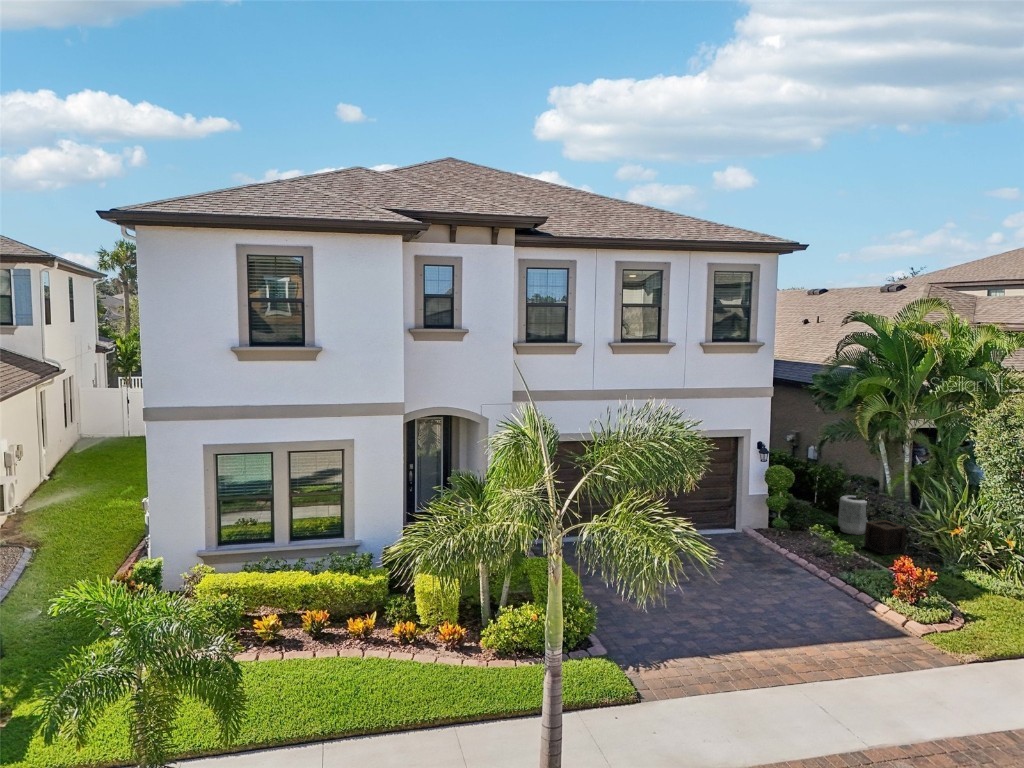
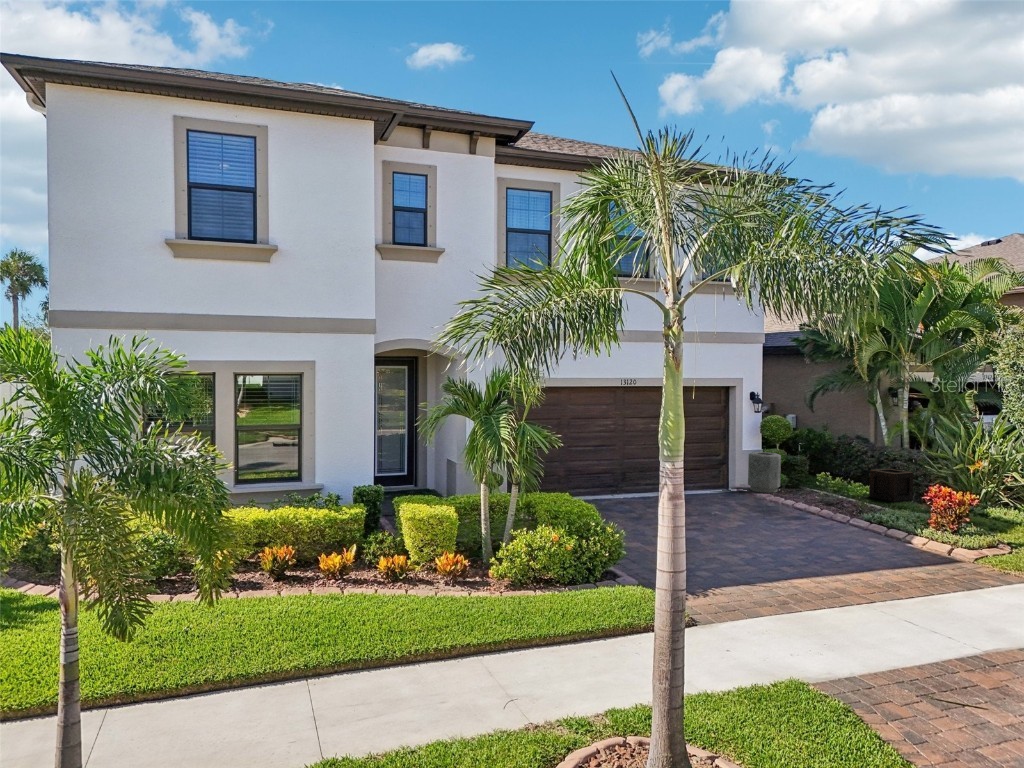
trash can: present [838,495,868,535] -> present [748,452,781,493]

